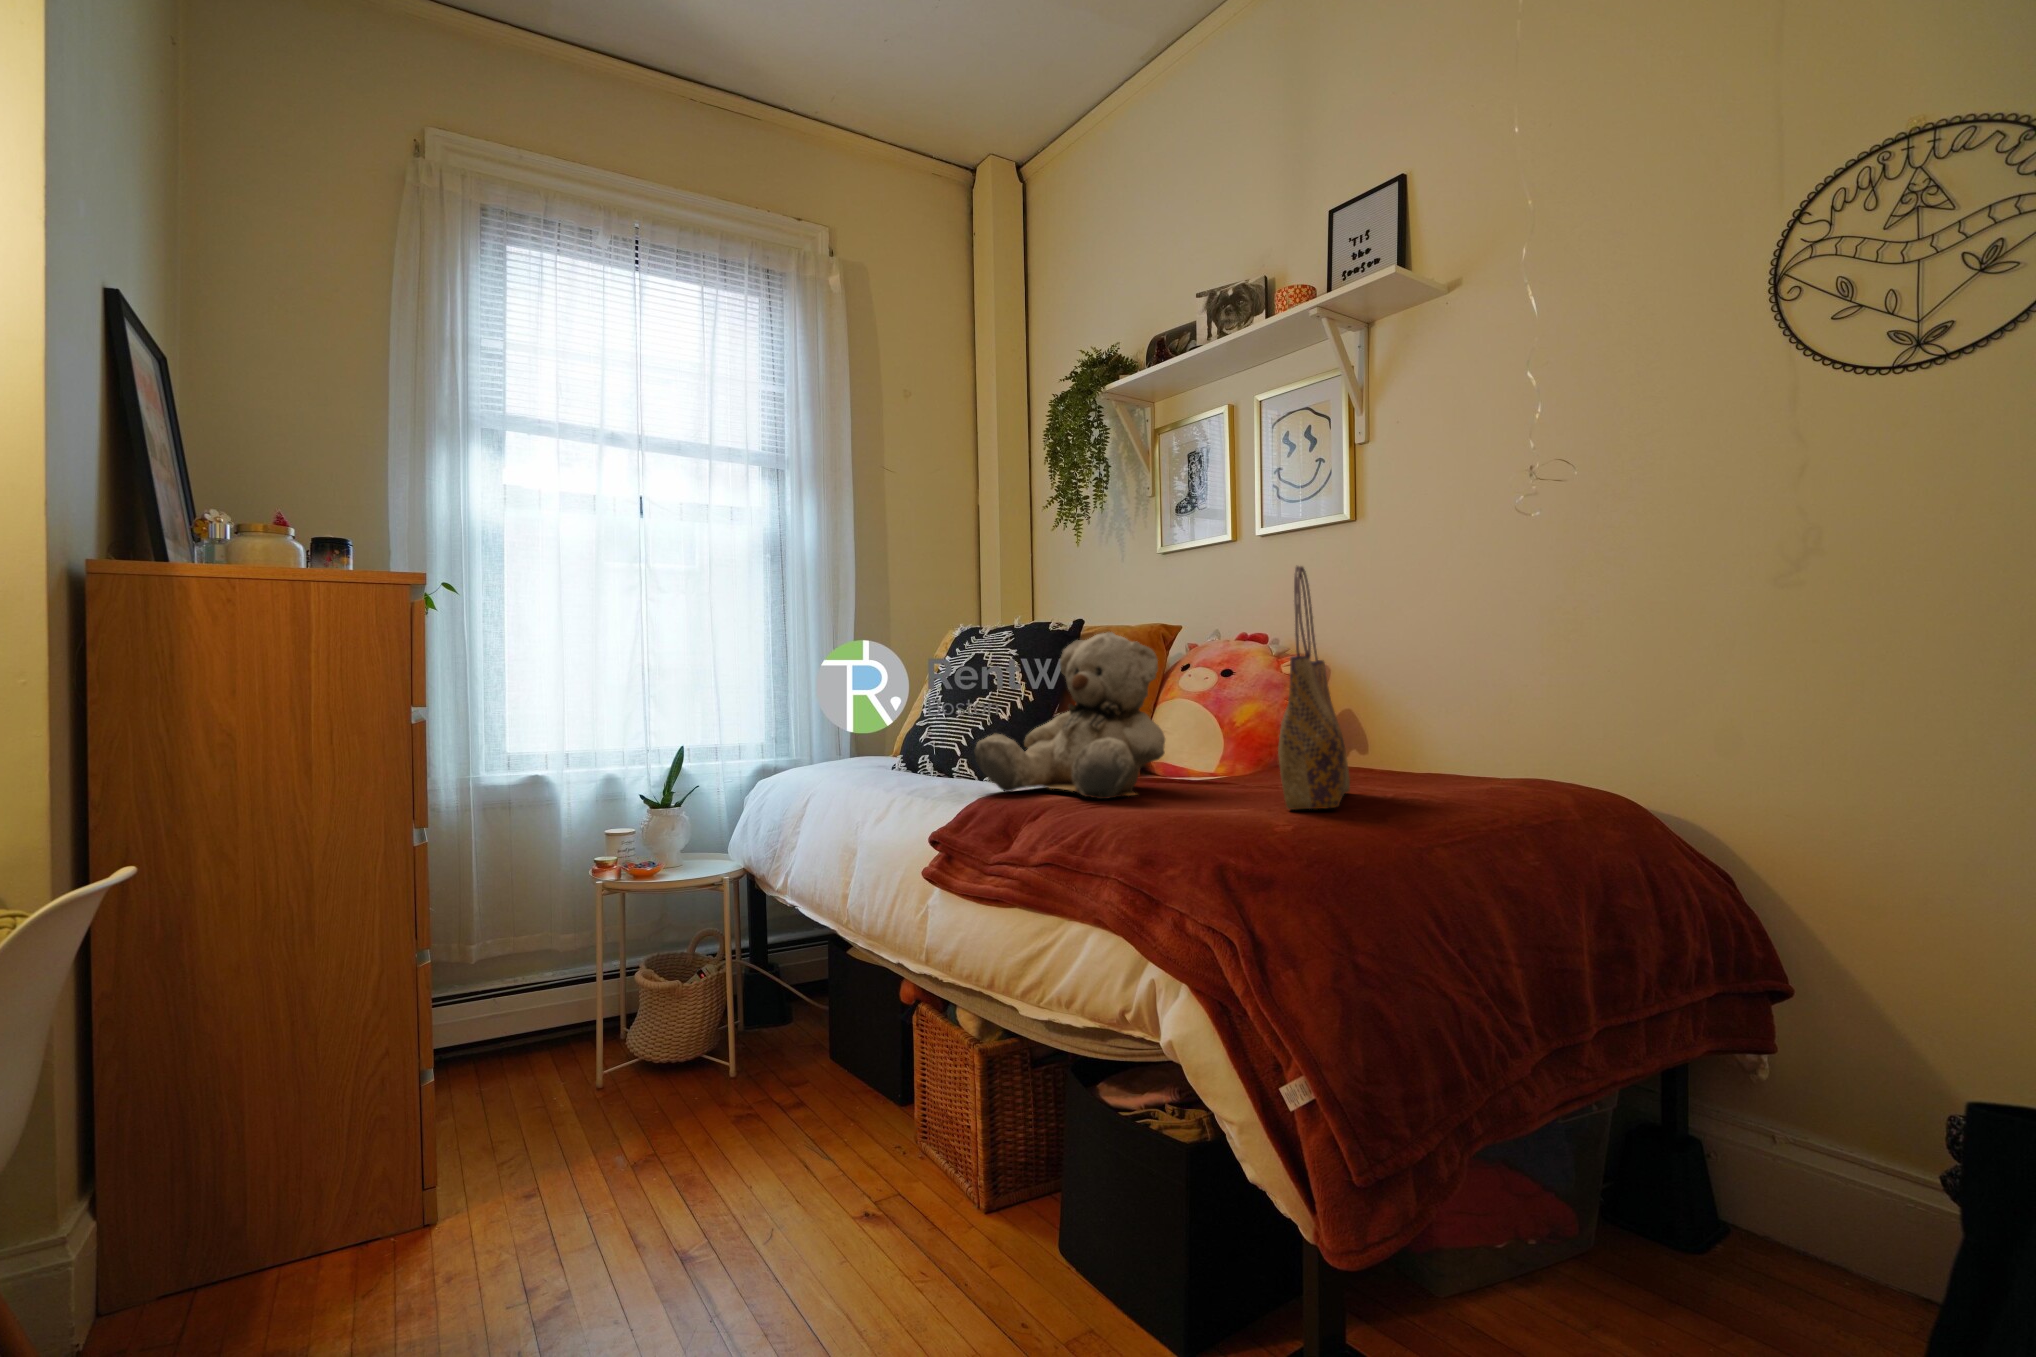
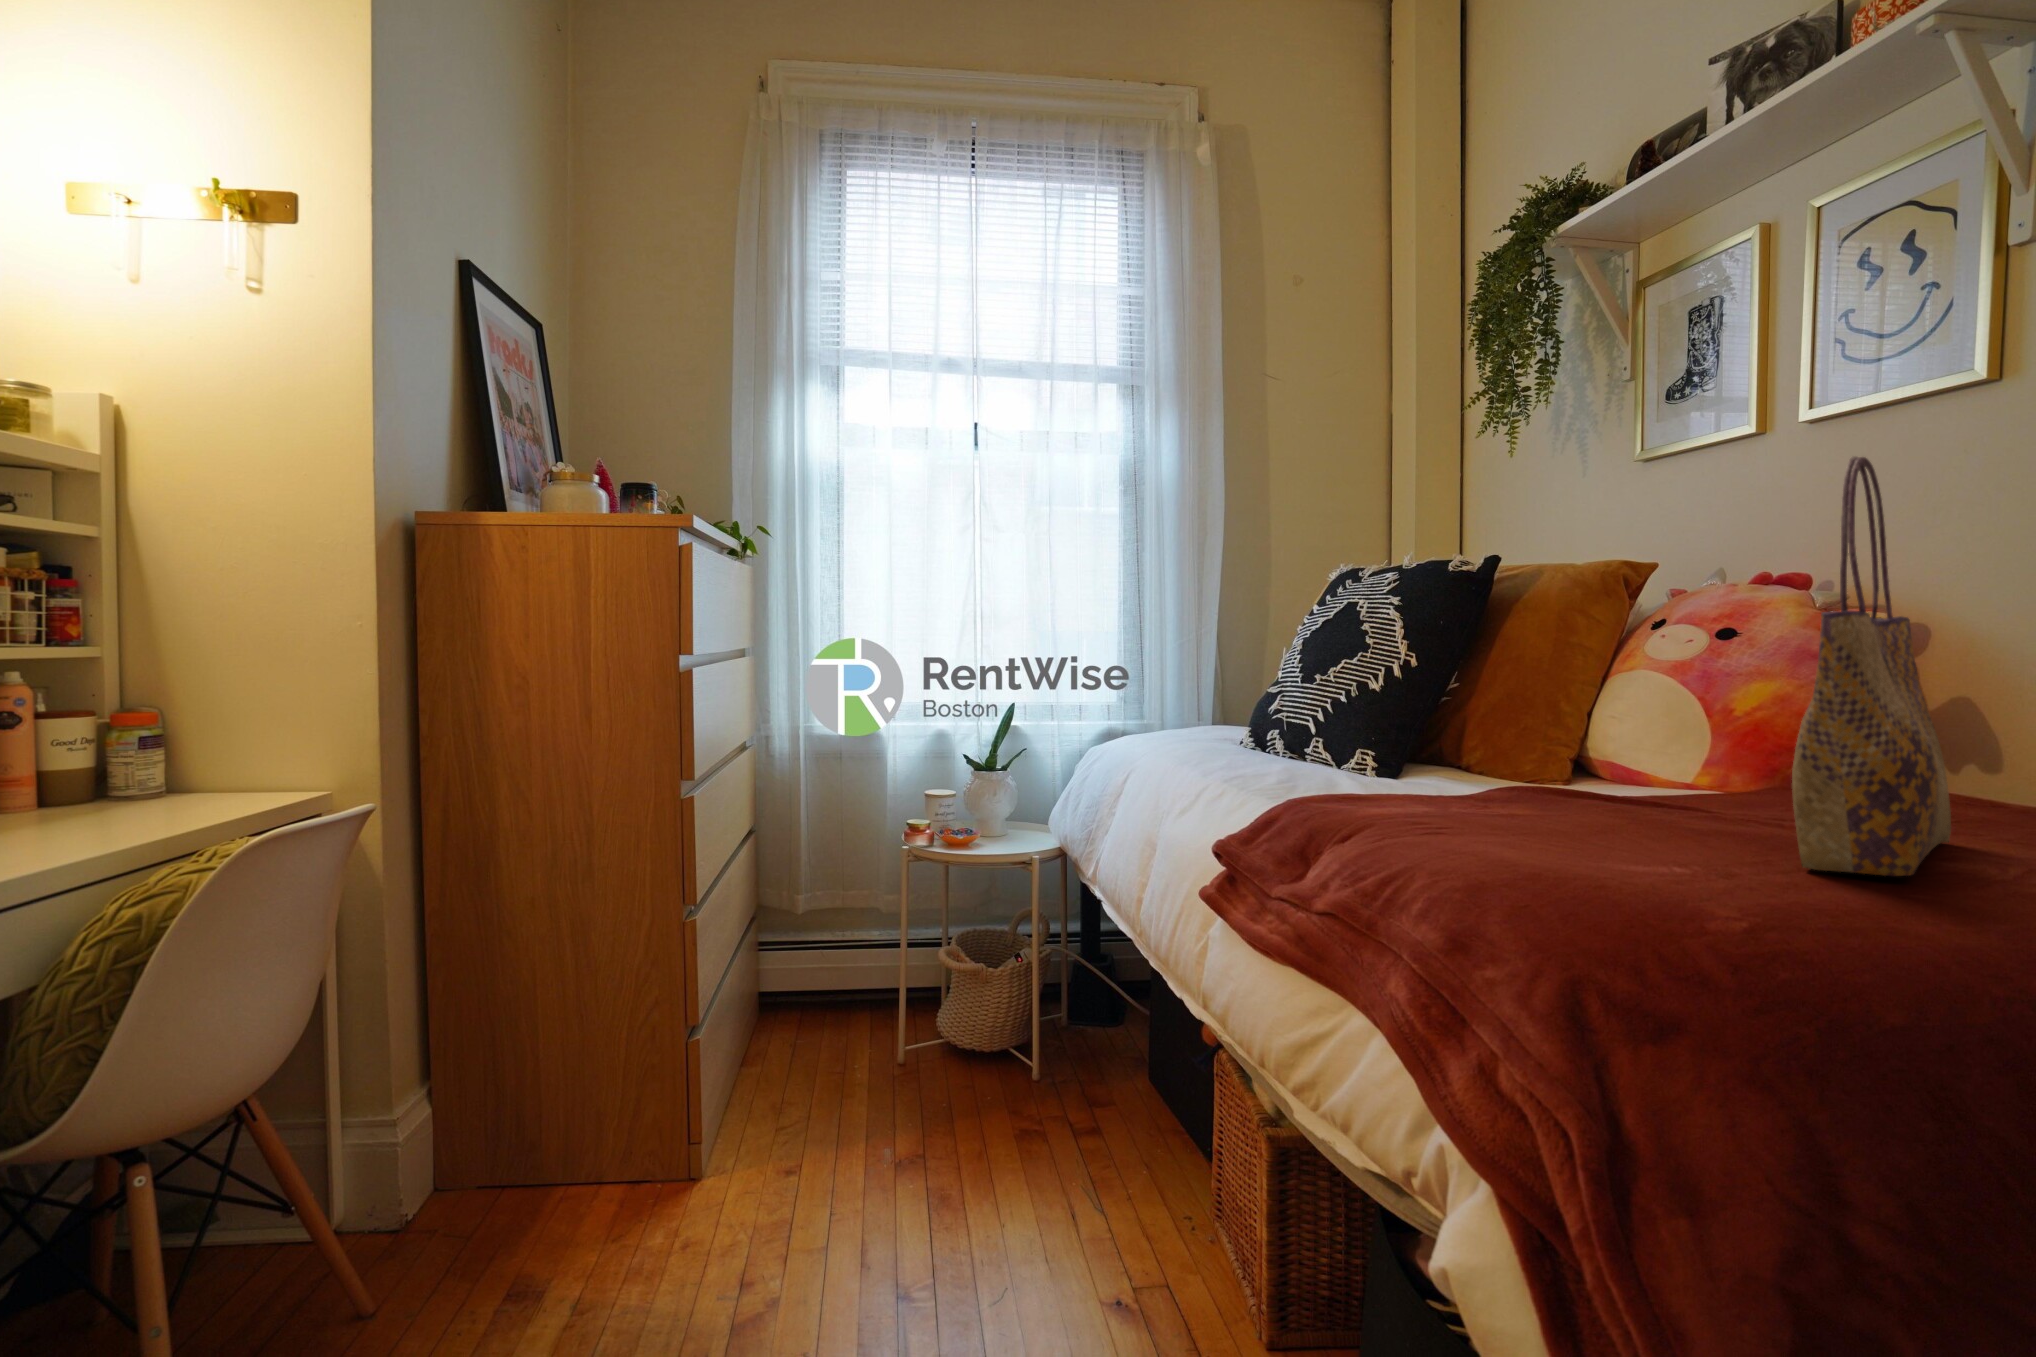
teddy bear: present [974,632,1165,799] -> none [1308,573,1599,815]

